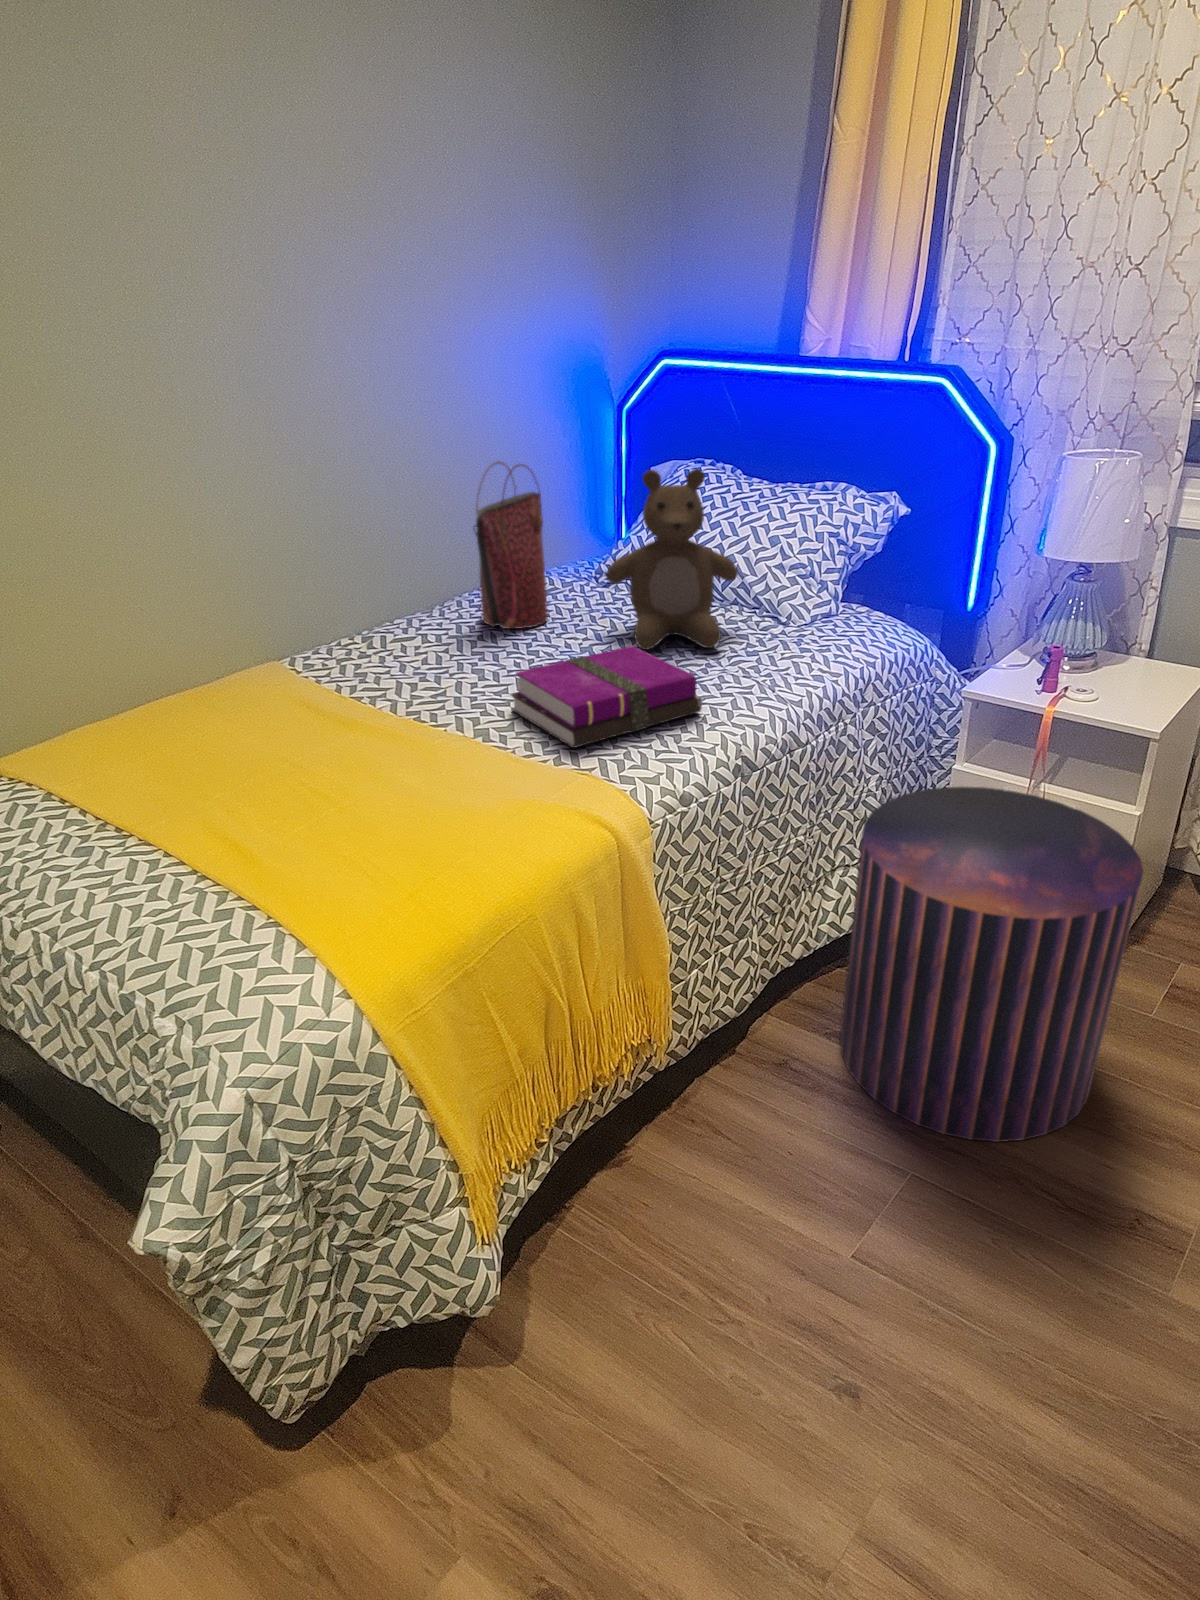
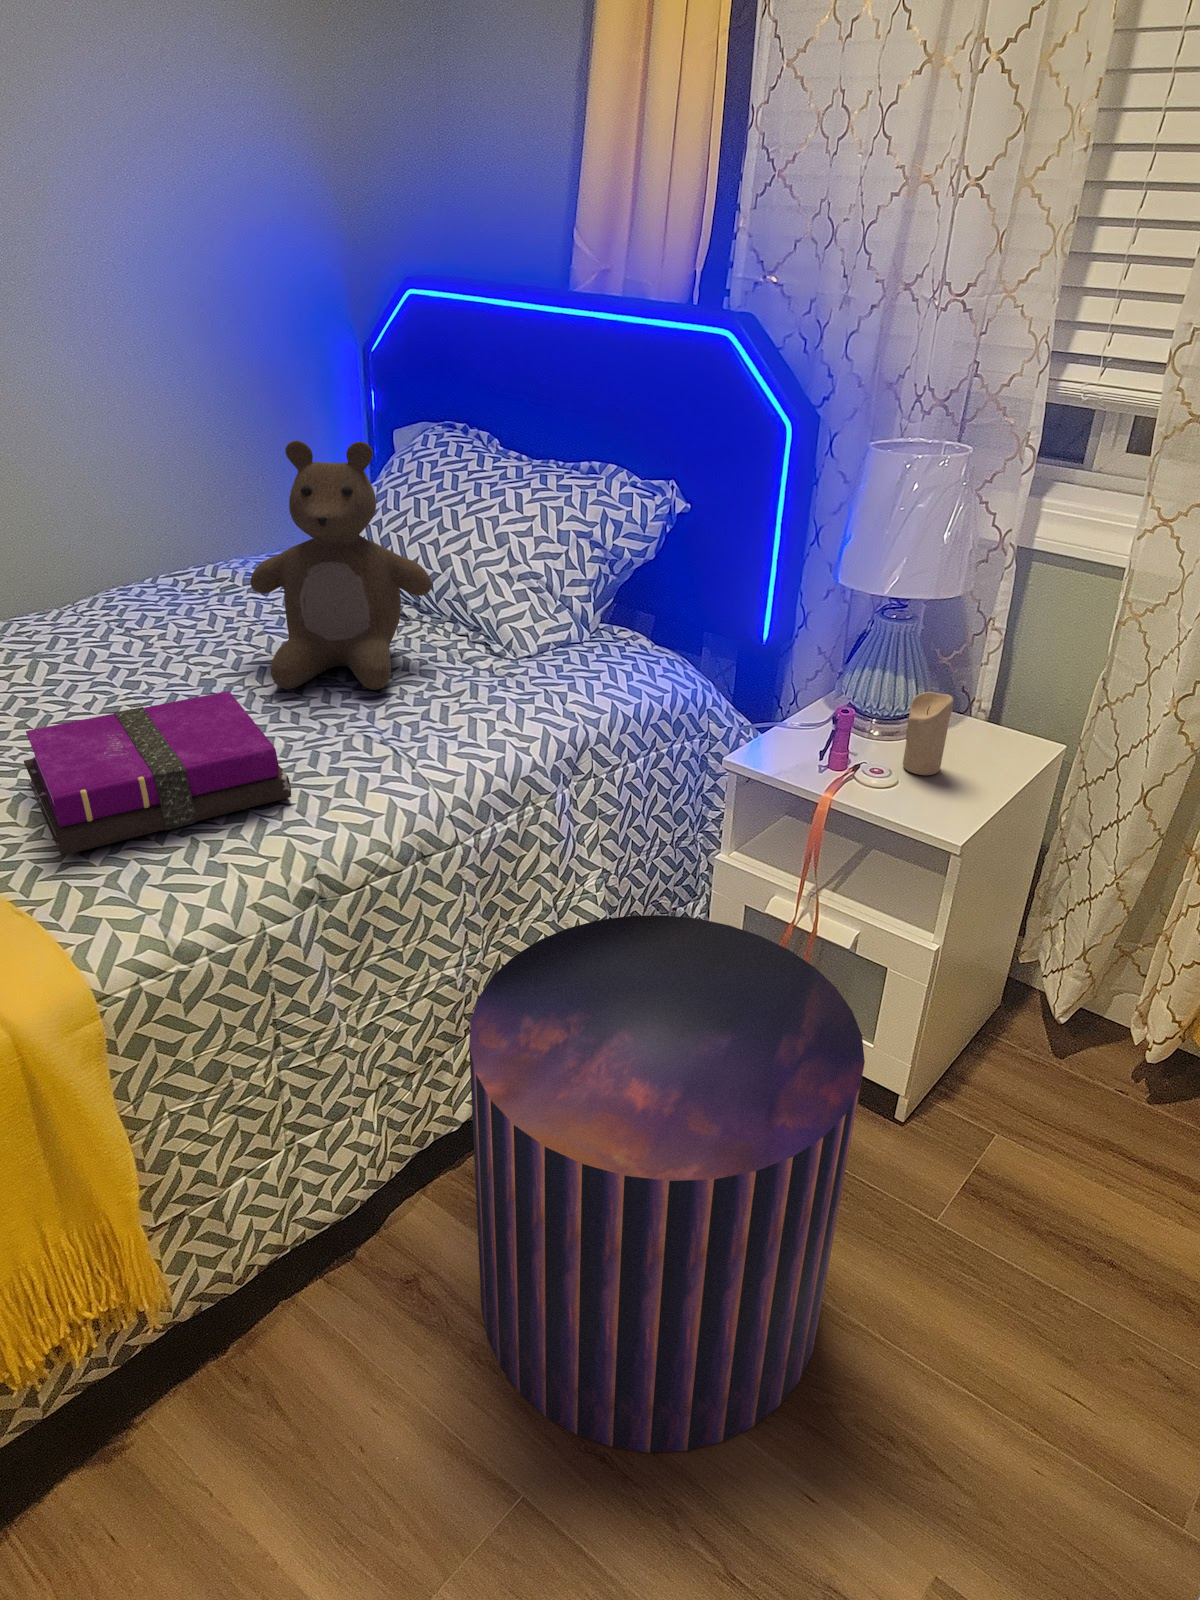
handbag: present [473,462,548,629] -> none [61,420,198,648]
candle: none [1100,632,1140,693] -> present [903,692,953,775]

